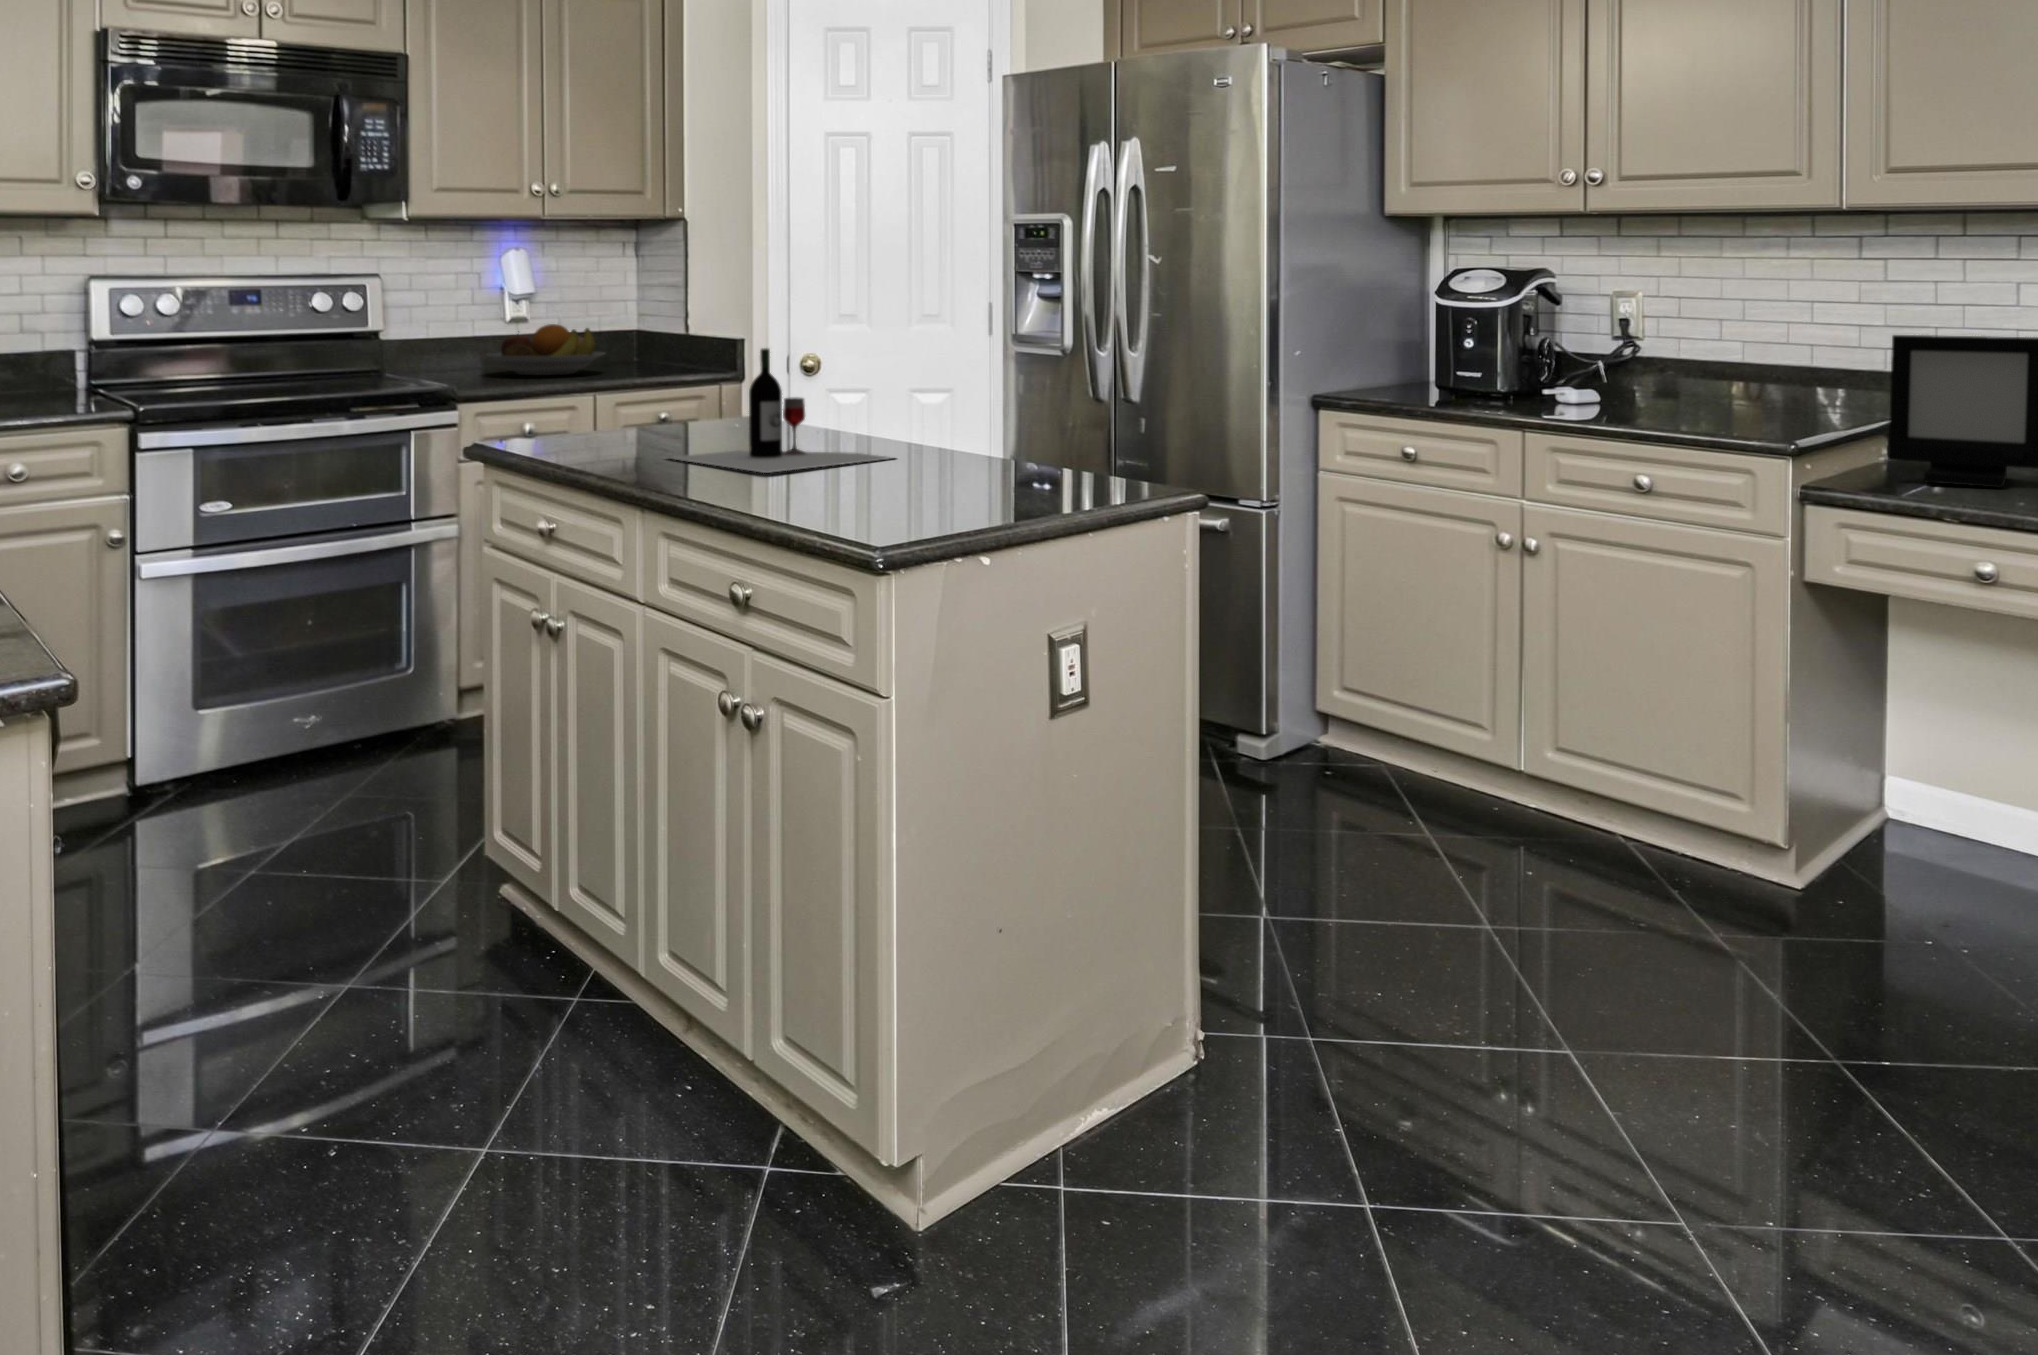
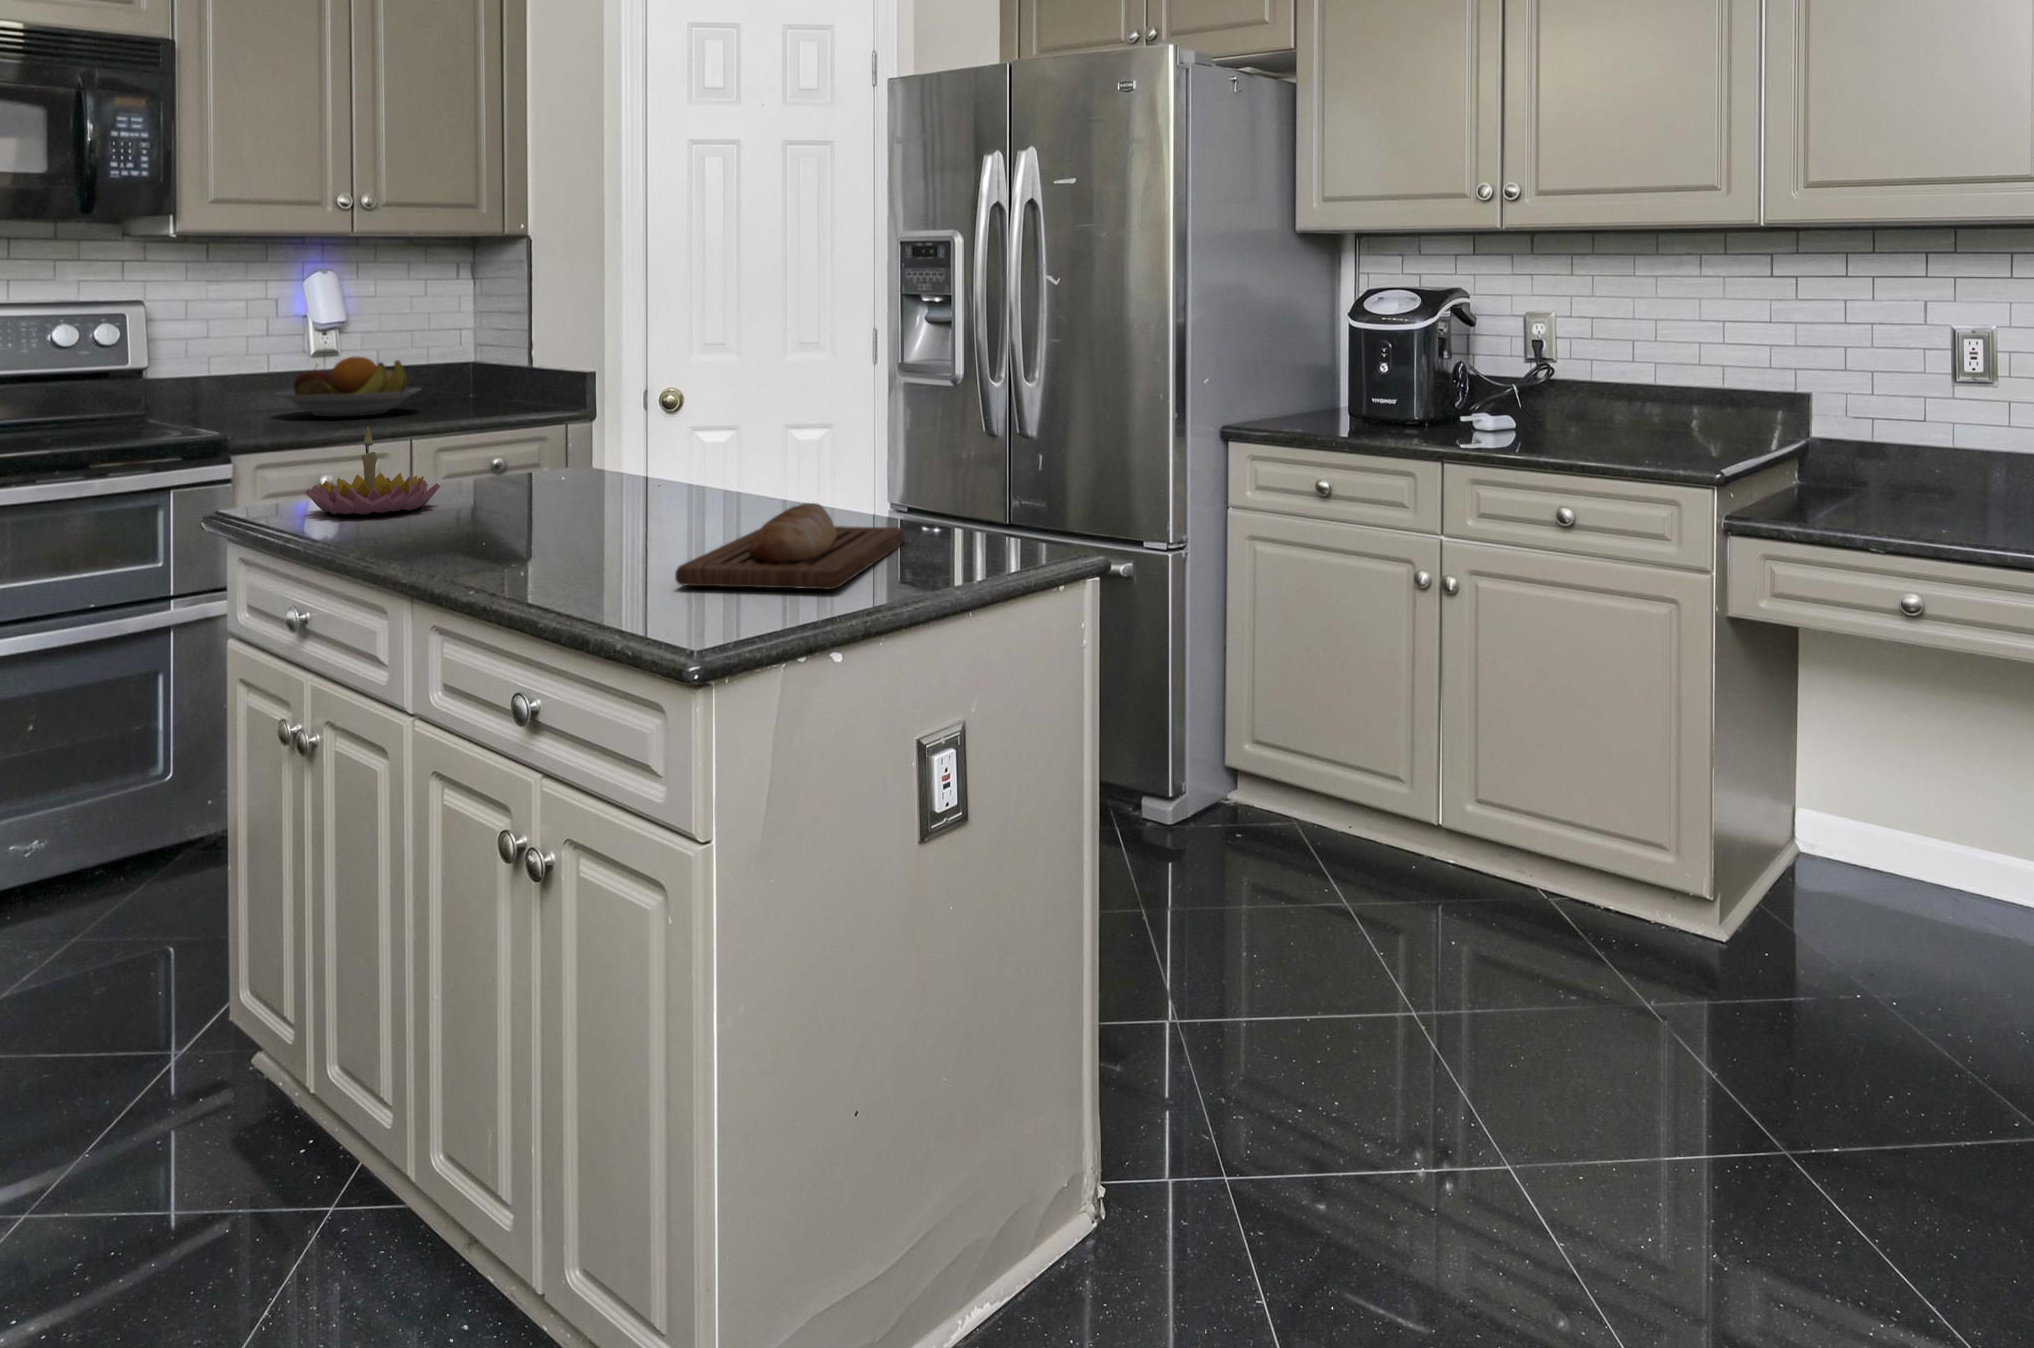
picture frame: present [1888,335,2038,487] -> none [1816,355,1976,516]
wine bottle: present [668,348,891,473] -> none [451,390,742,545]
candle holder: none [544,376,649,449] -> present [305,428,440,516]
bread loaf: none [856,443,1038,508] -> present [675,503,904,589]

